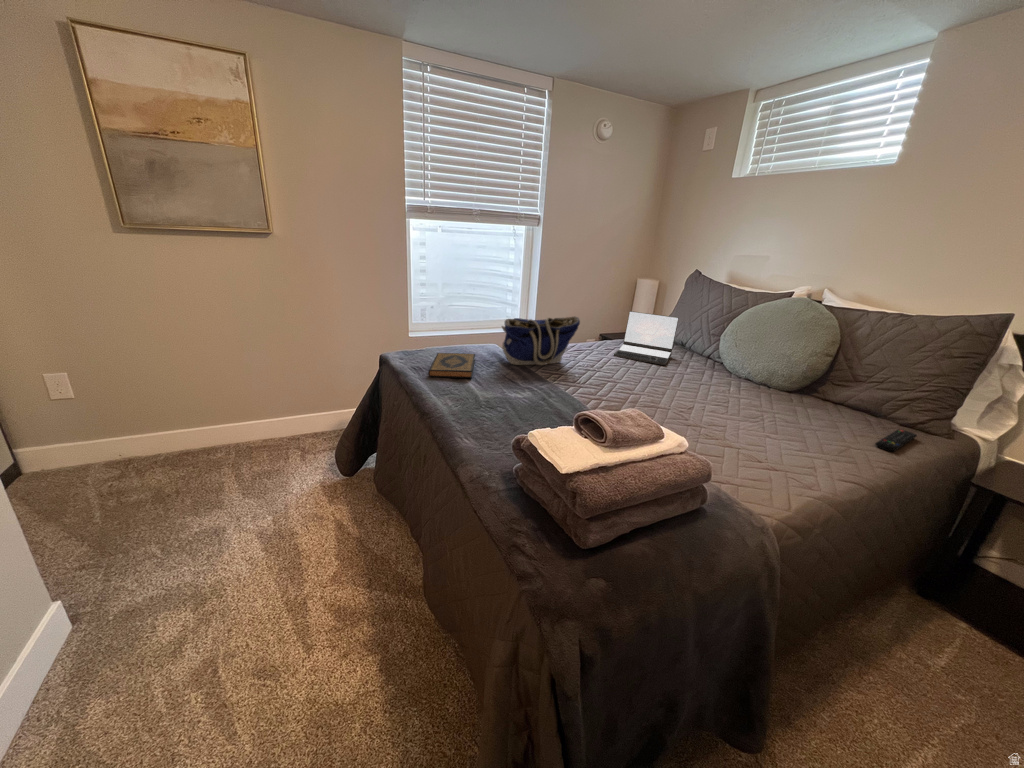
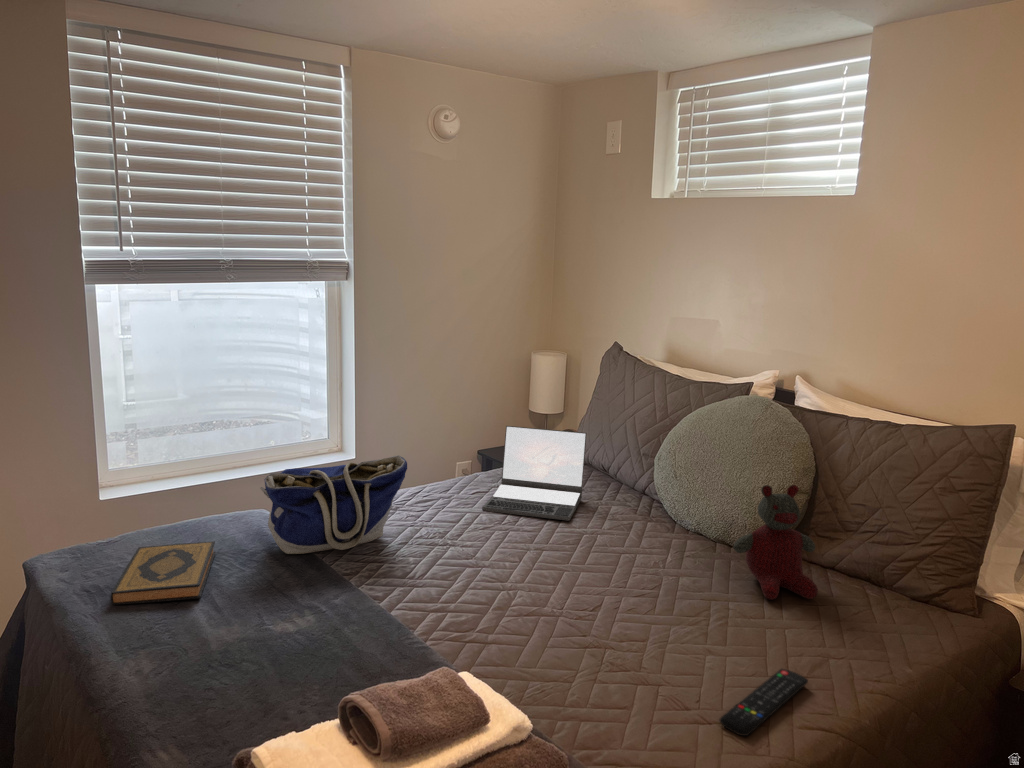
stuffed bear: none [775,348,830,418] -> present [734,485,818,600]
remote control: present [875,429,917,451] -> present [720,669,808,736]

